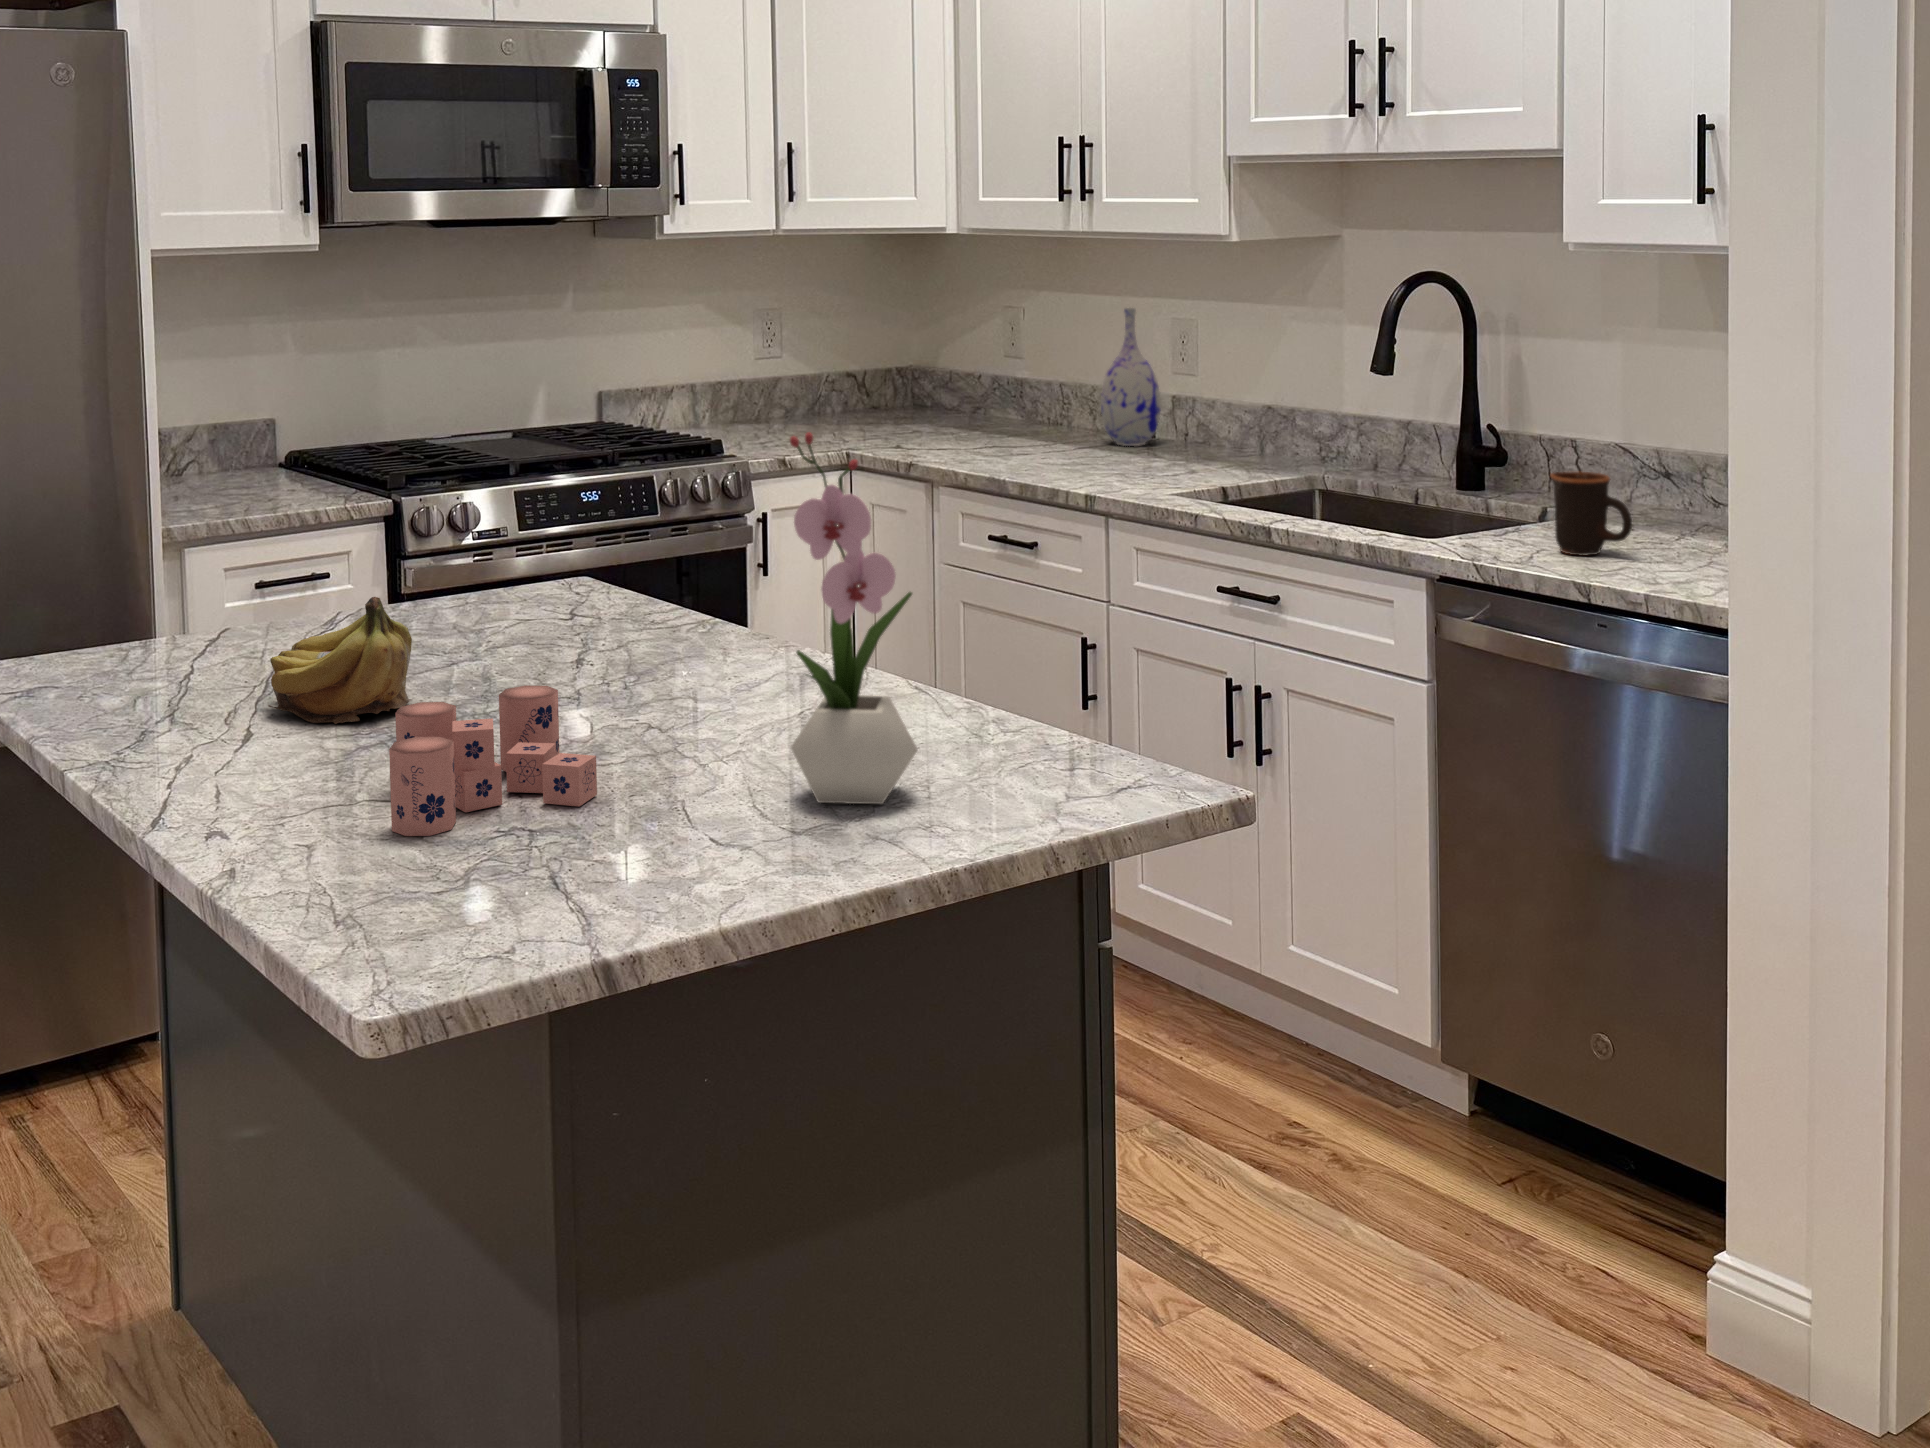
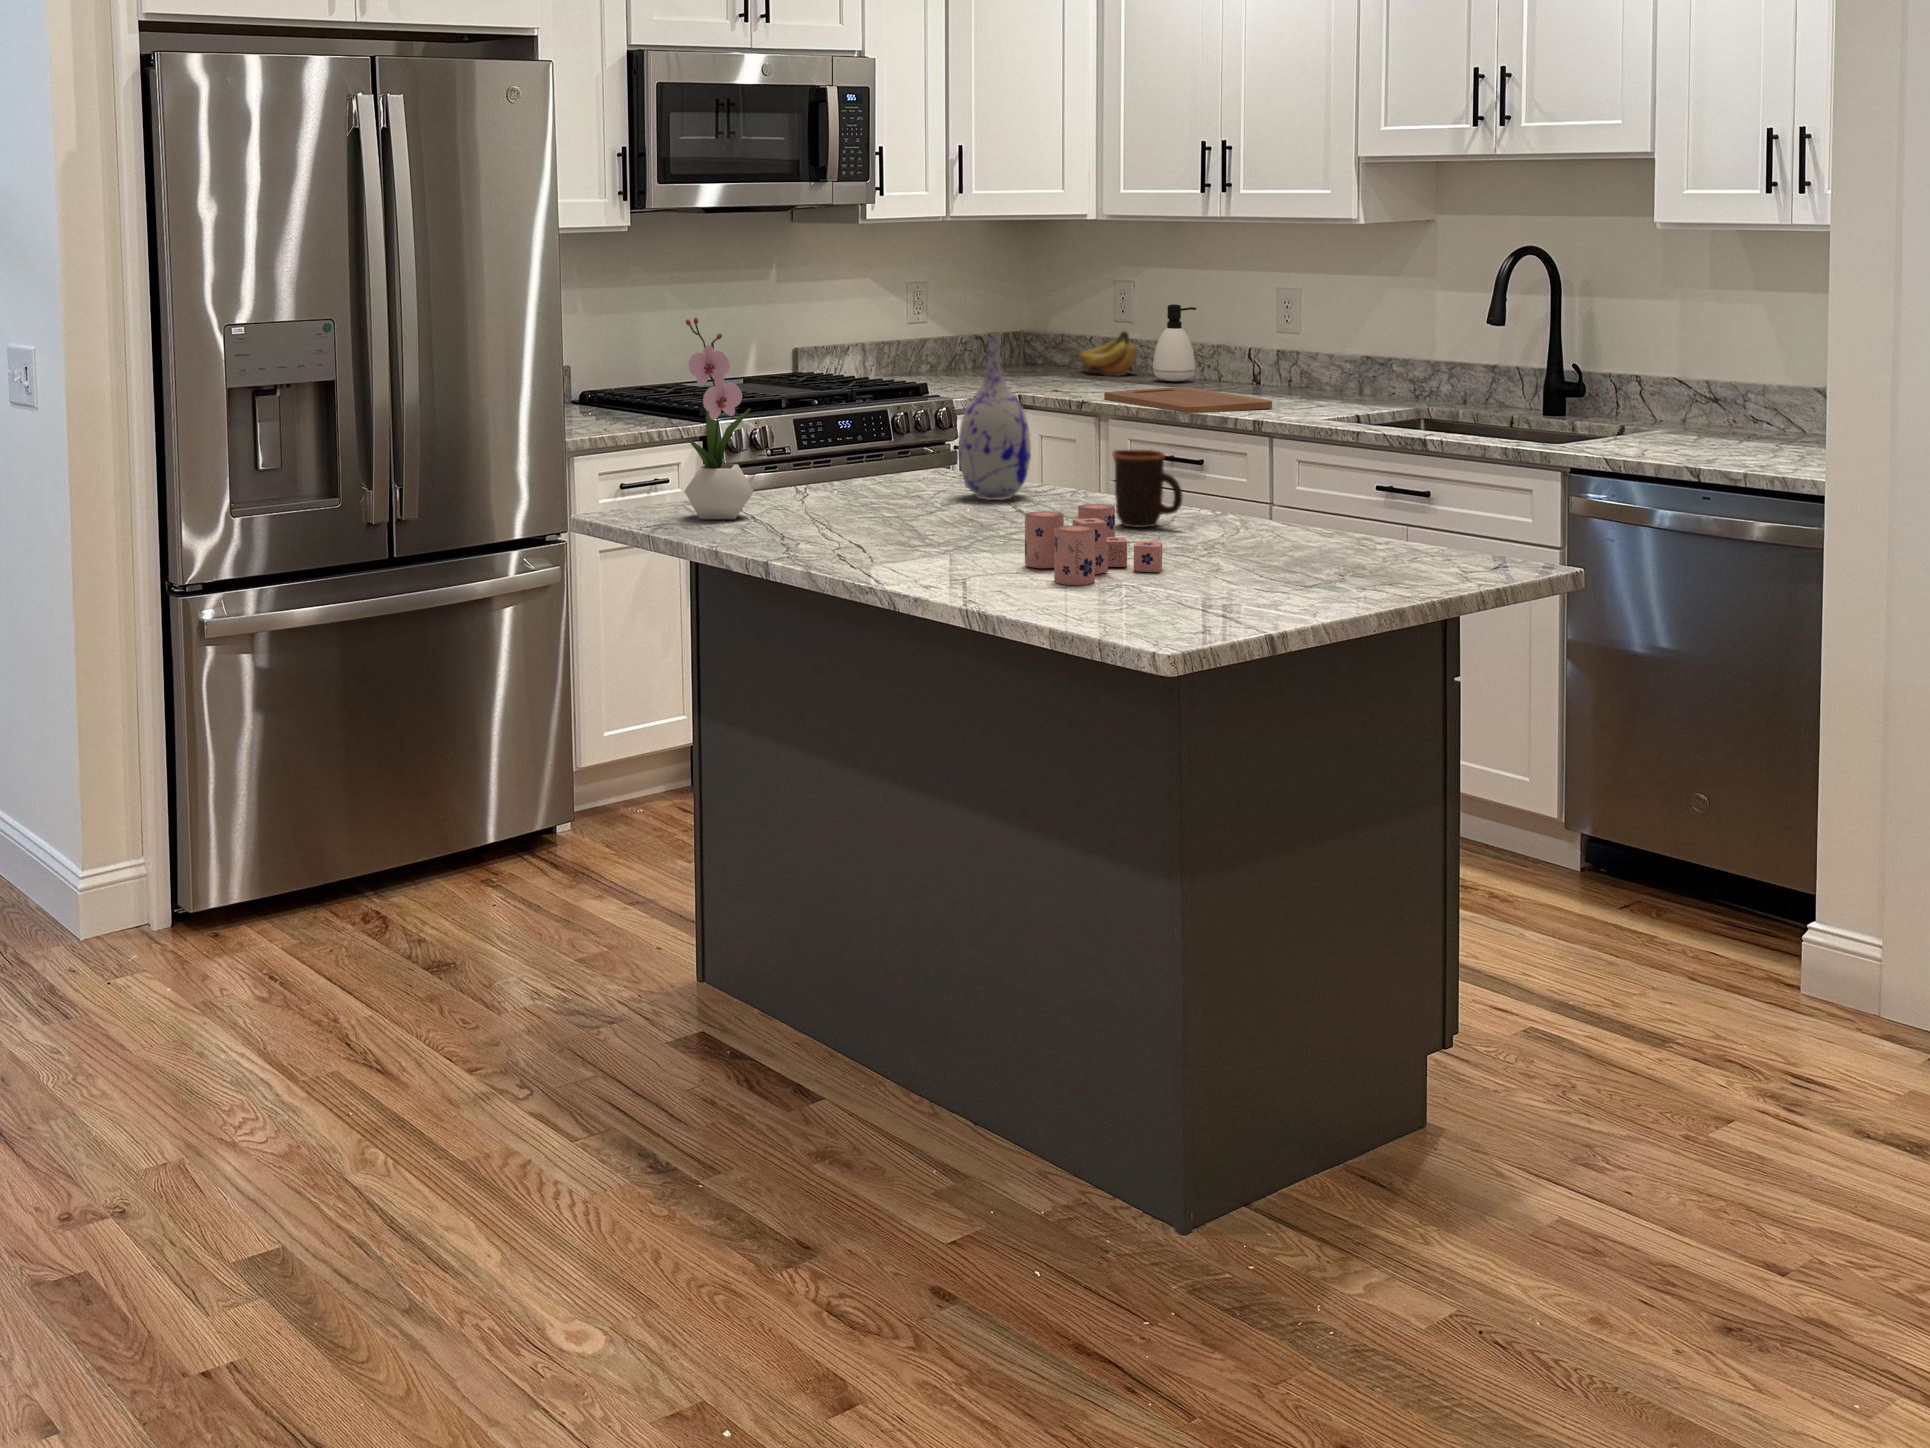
vase: present [1101,308,1161,446] -> present [958,332,1031,500]
soap dispenser: none [1030,337,1082,432] -> present [1153,304,1196,382]
flower arrangement: present [790,432,918,804] -> present [684,318,754,519]
cutting board: none [932,443,1126,484] -> present [1104,387,1272,413]
mug: present [1550,472,1632,556] -> present [1113,450,1182,528]
fruit: present [268,597,412,724] -> present [1078,331,1138,376]

